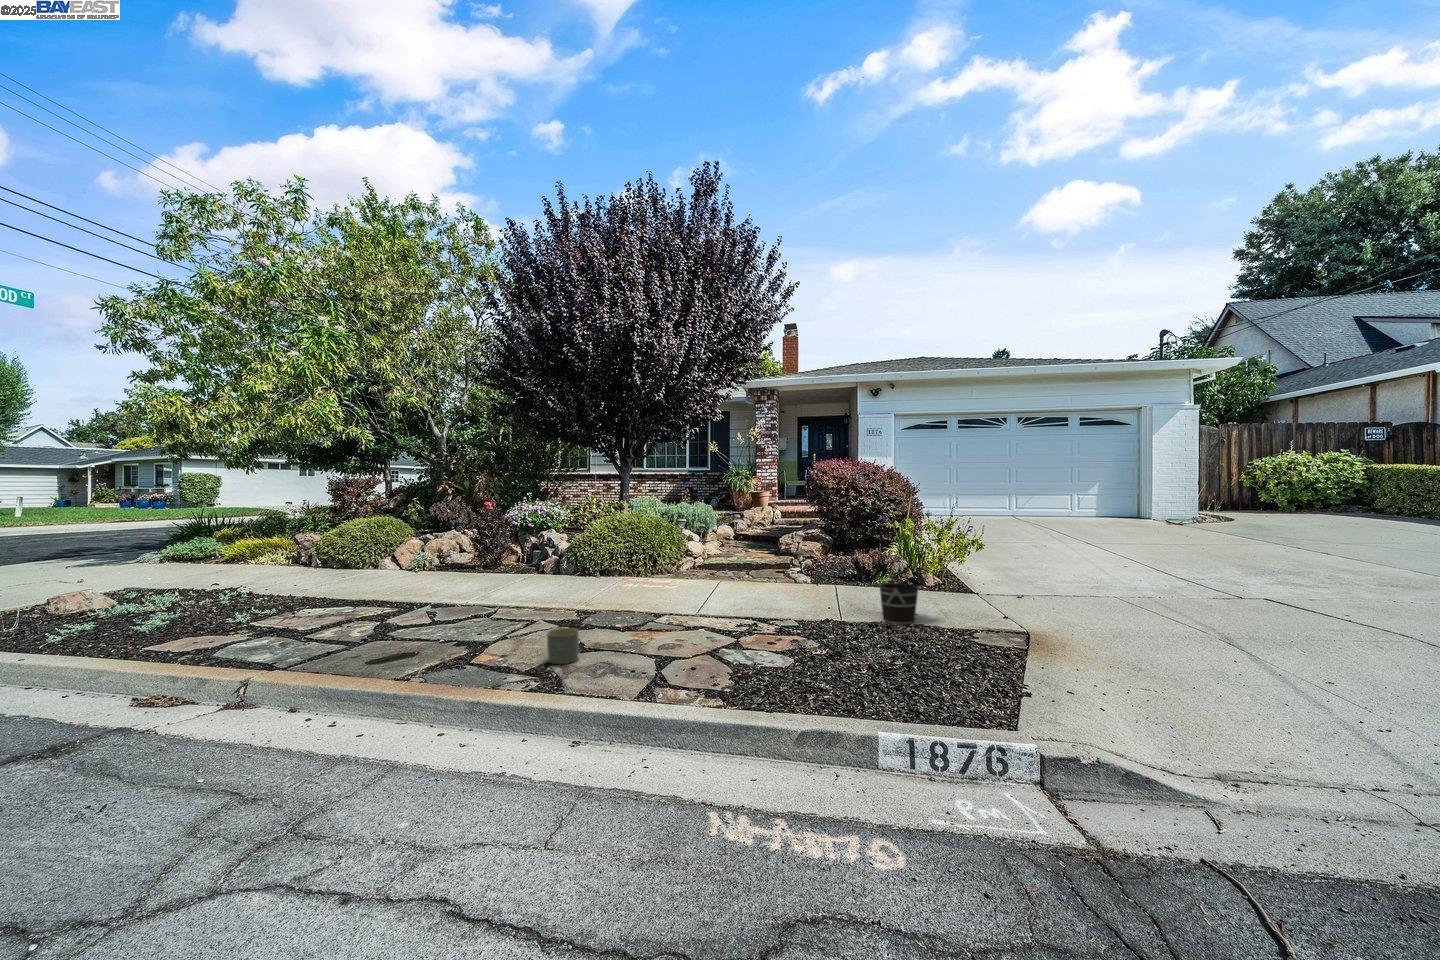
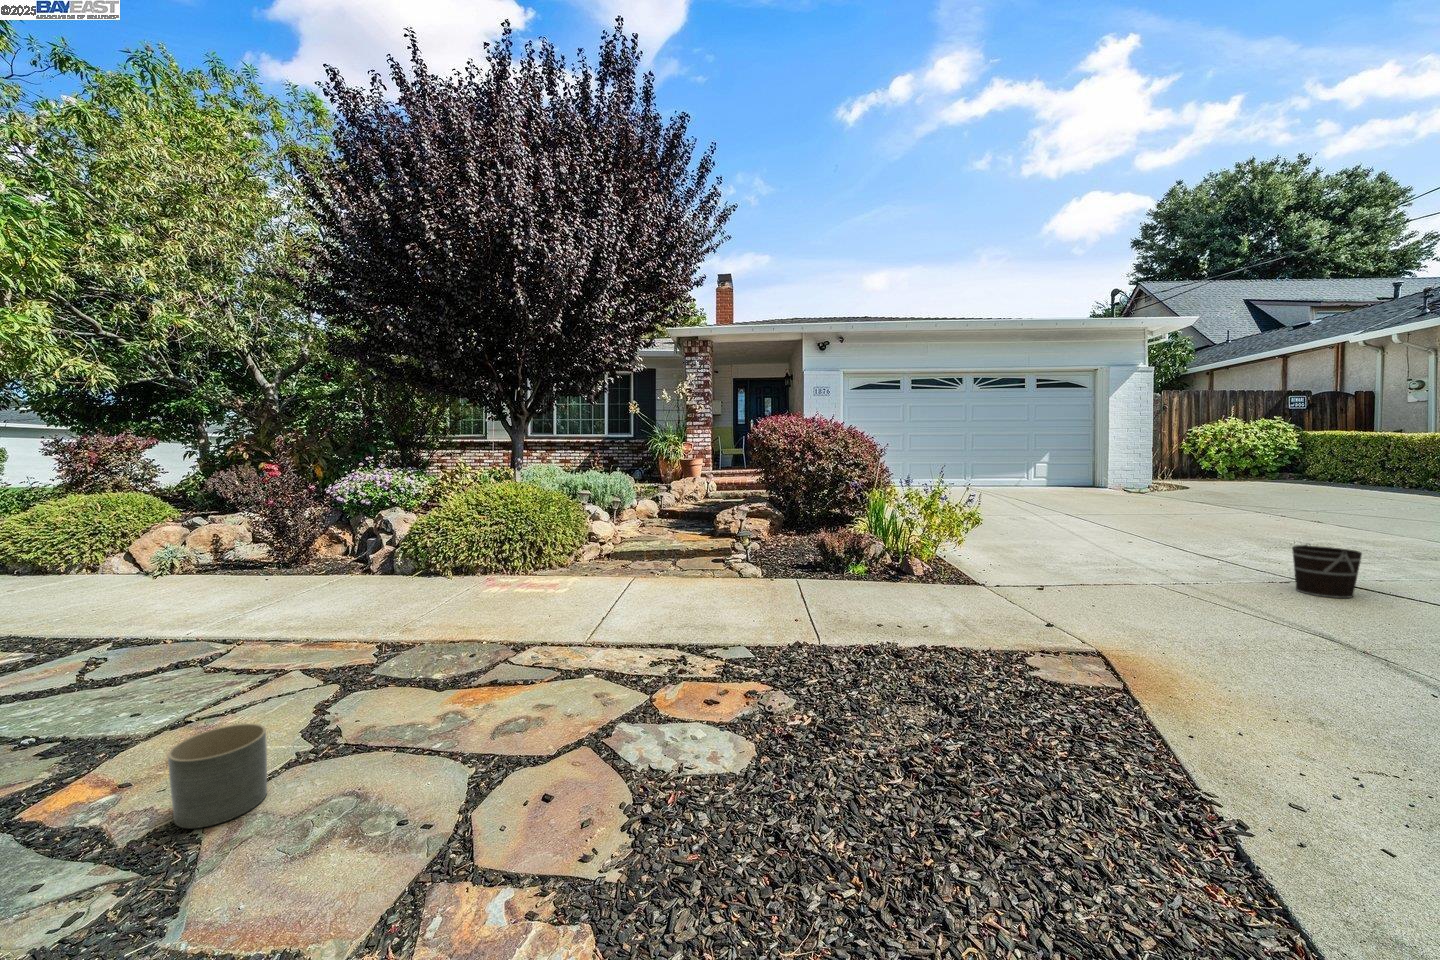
bucket: present [879,582,918,624] -> present [1292,544,1362,598]

